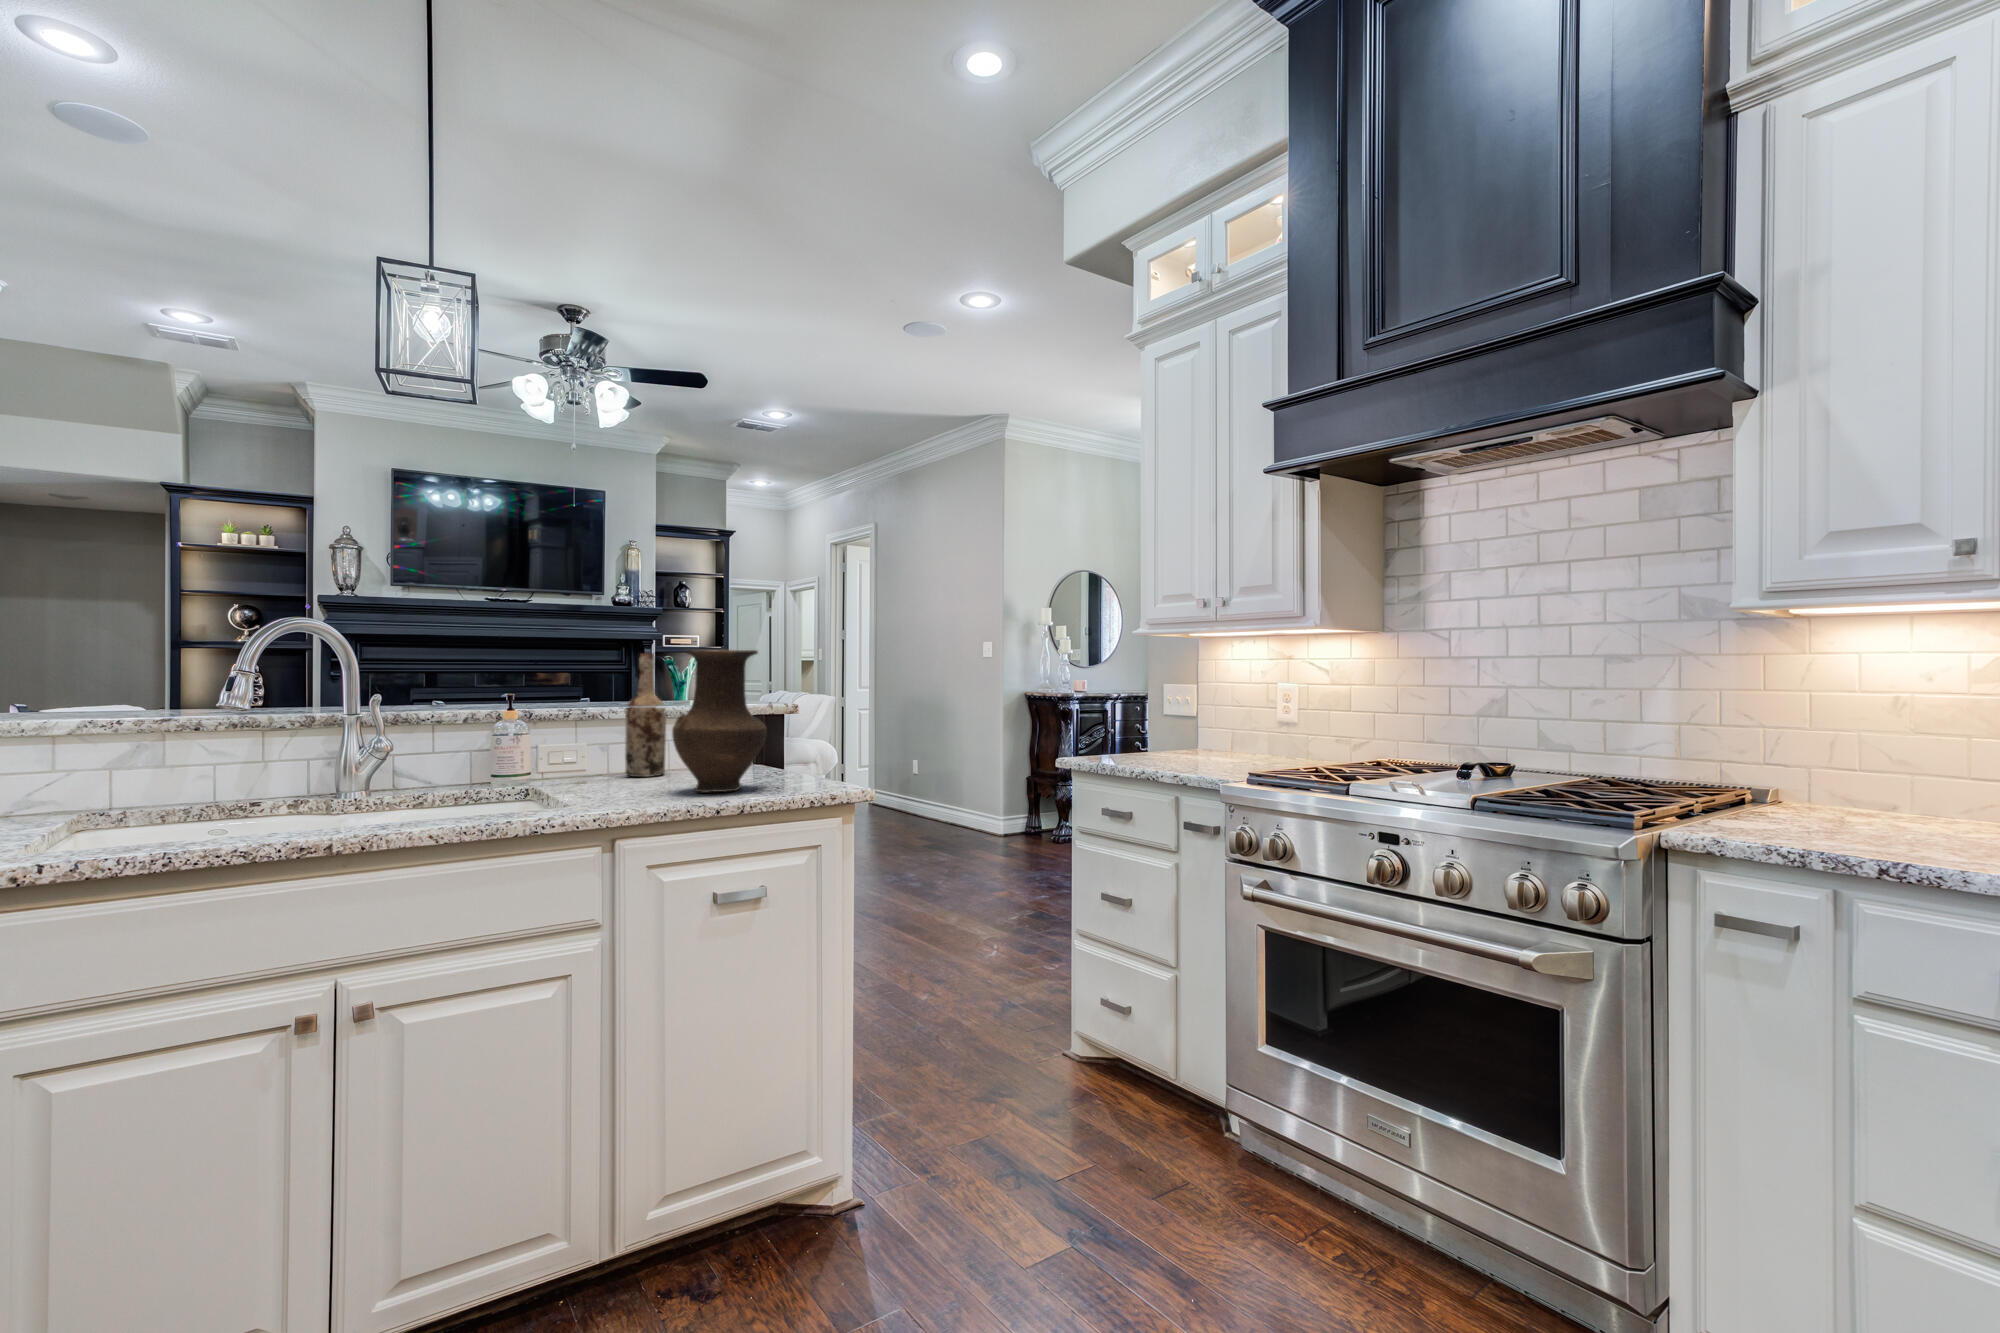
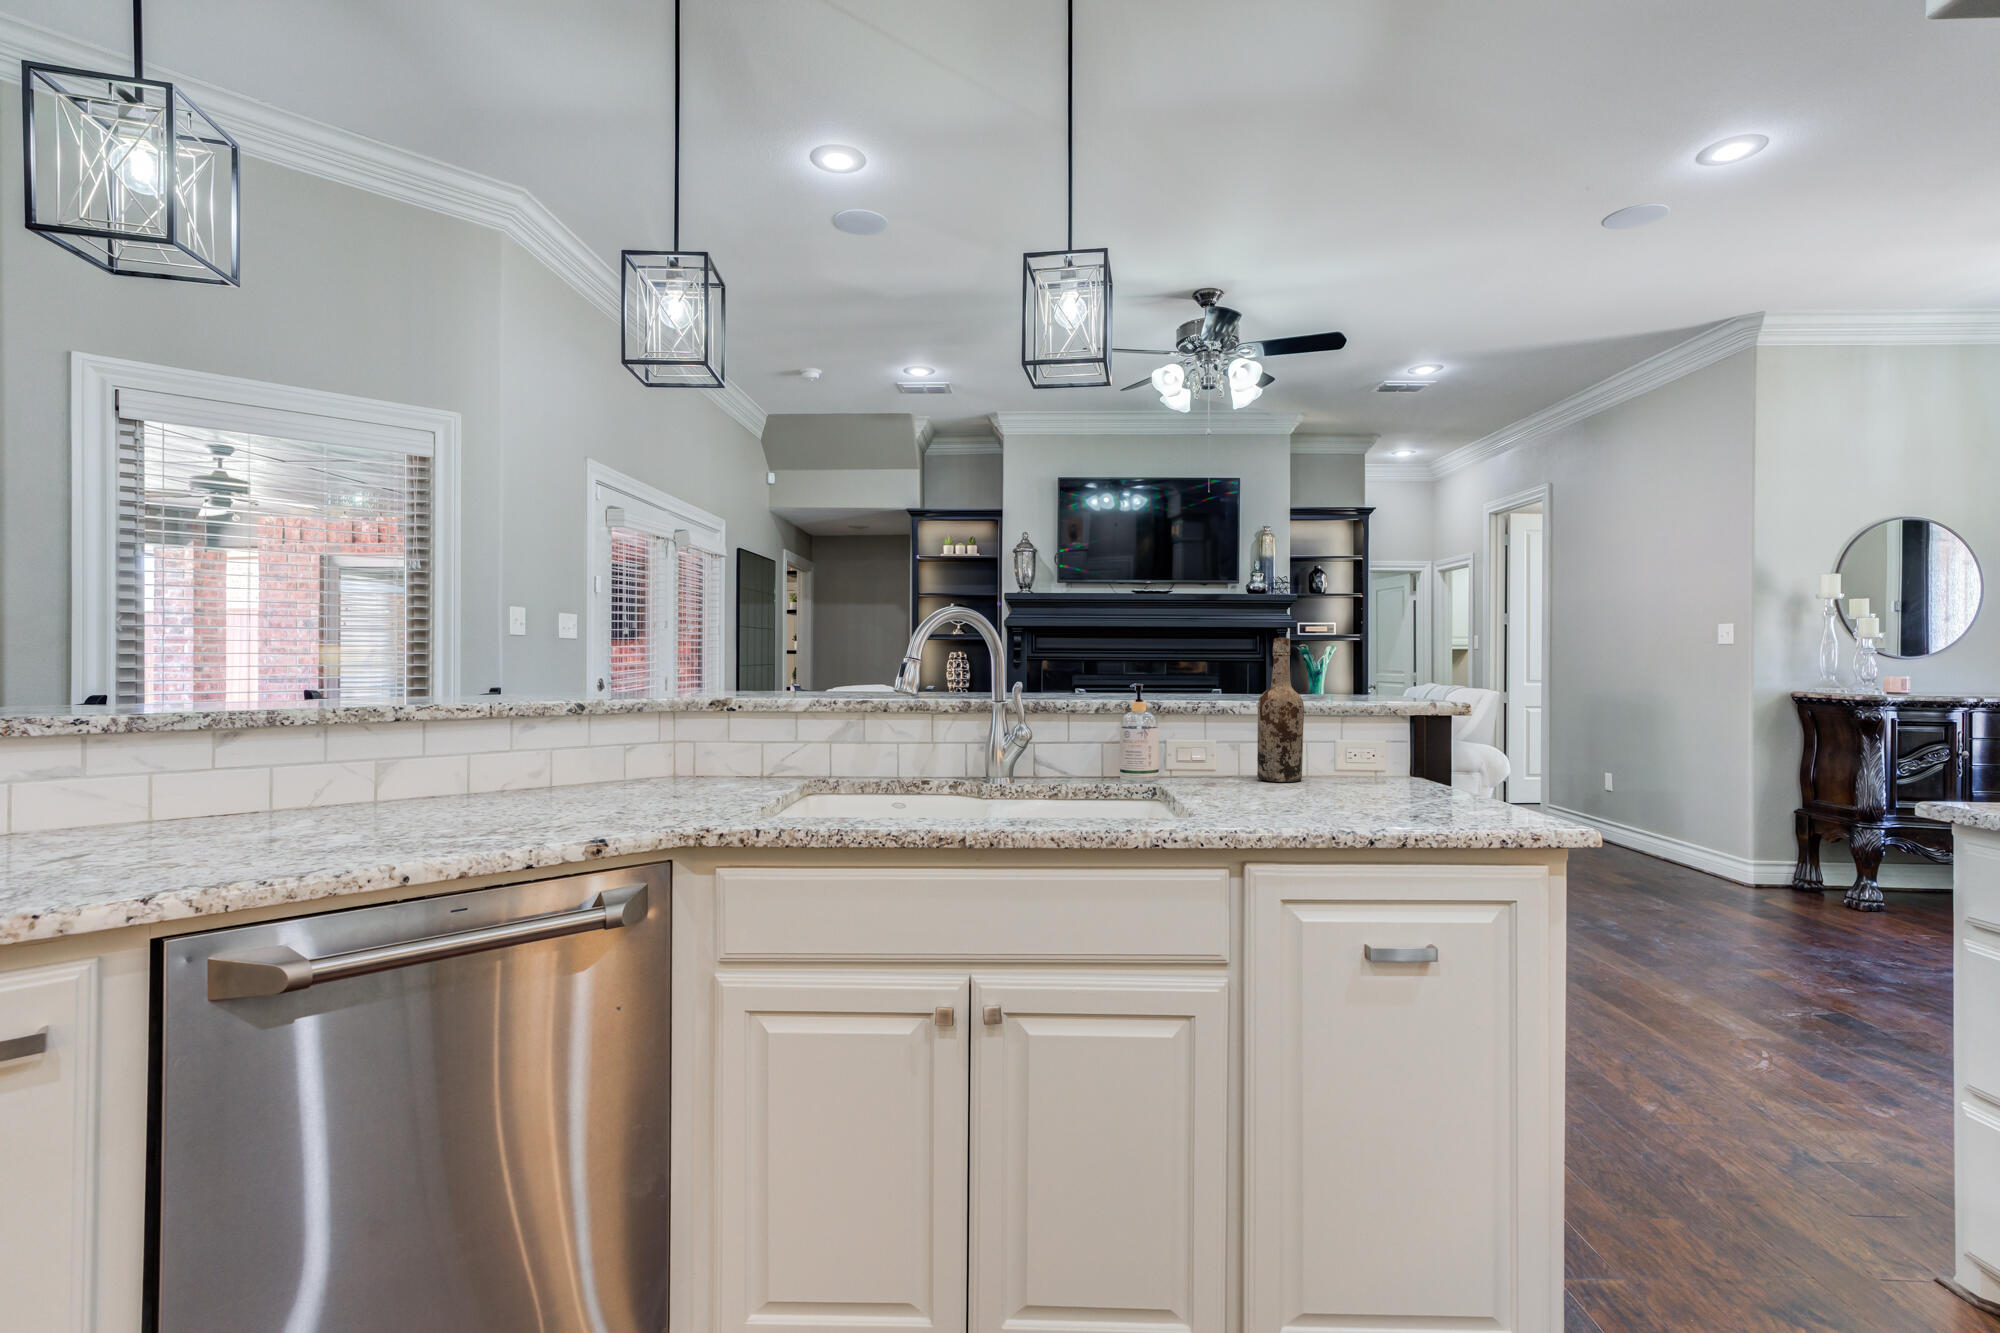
vase: present [672,649,767,793] -> none [1312,631,1438,815]

